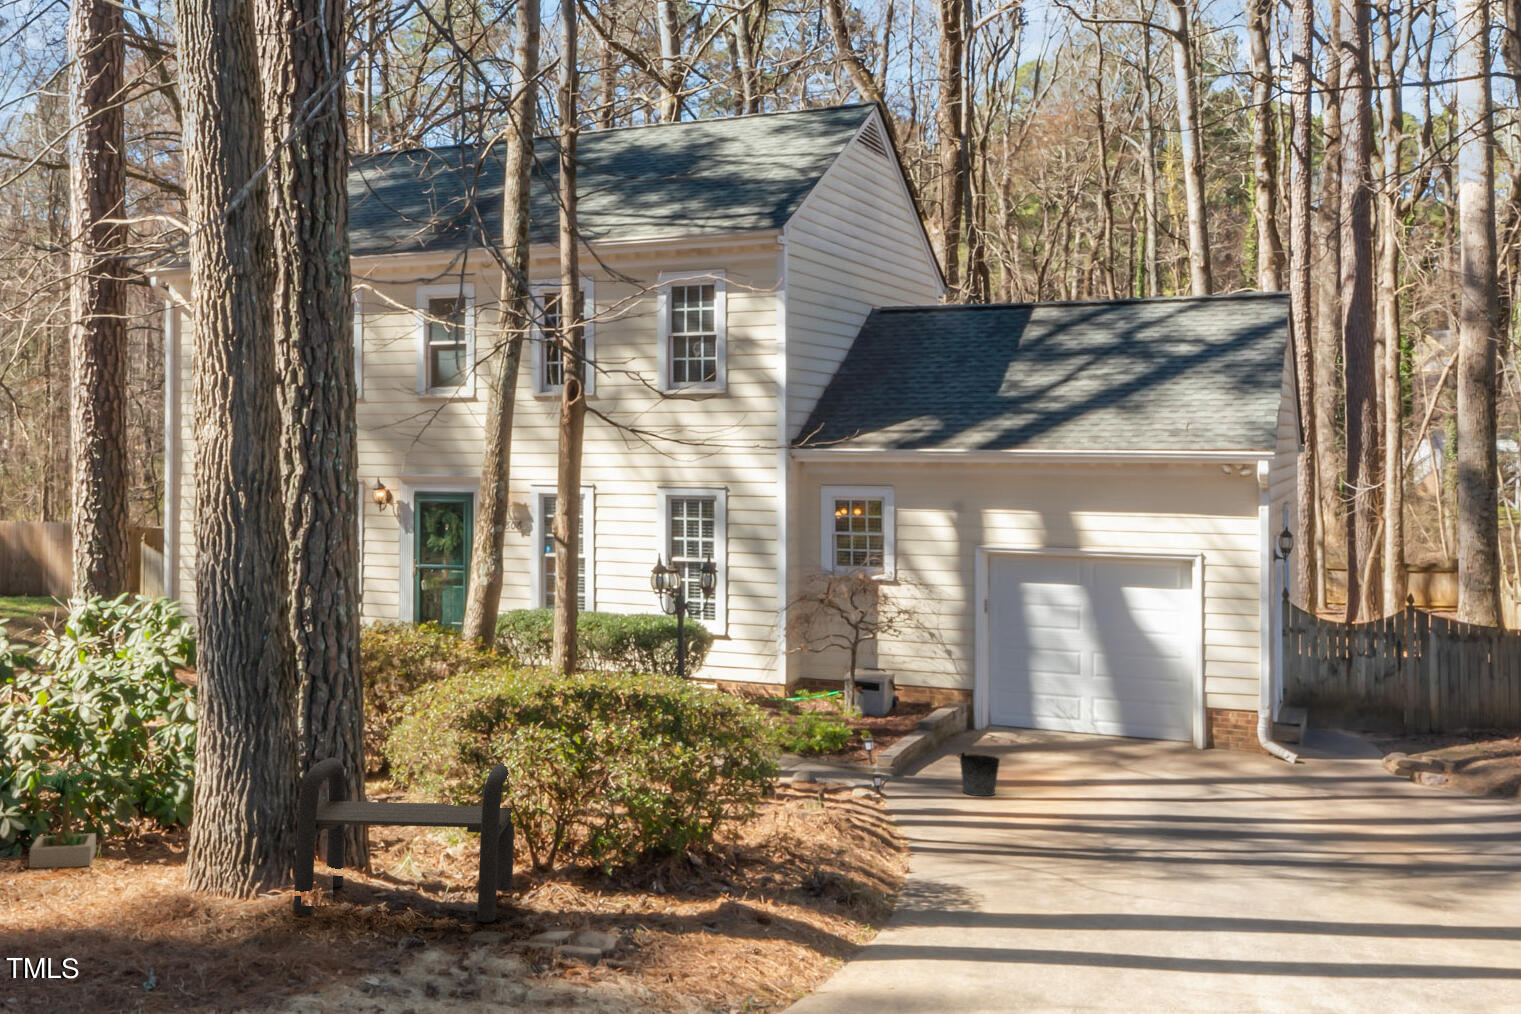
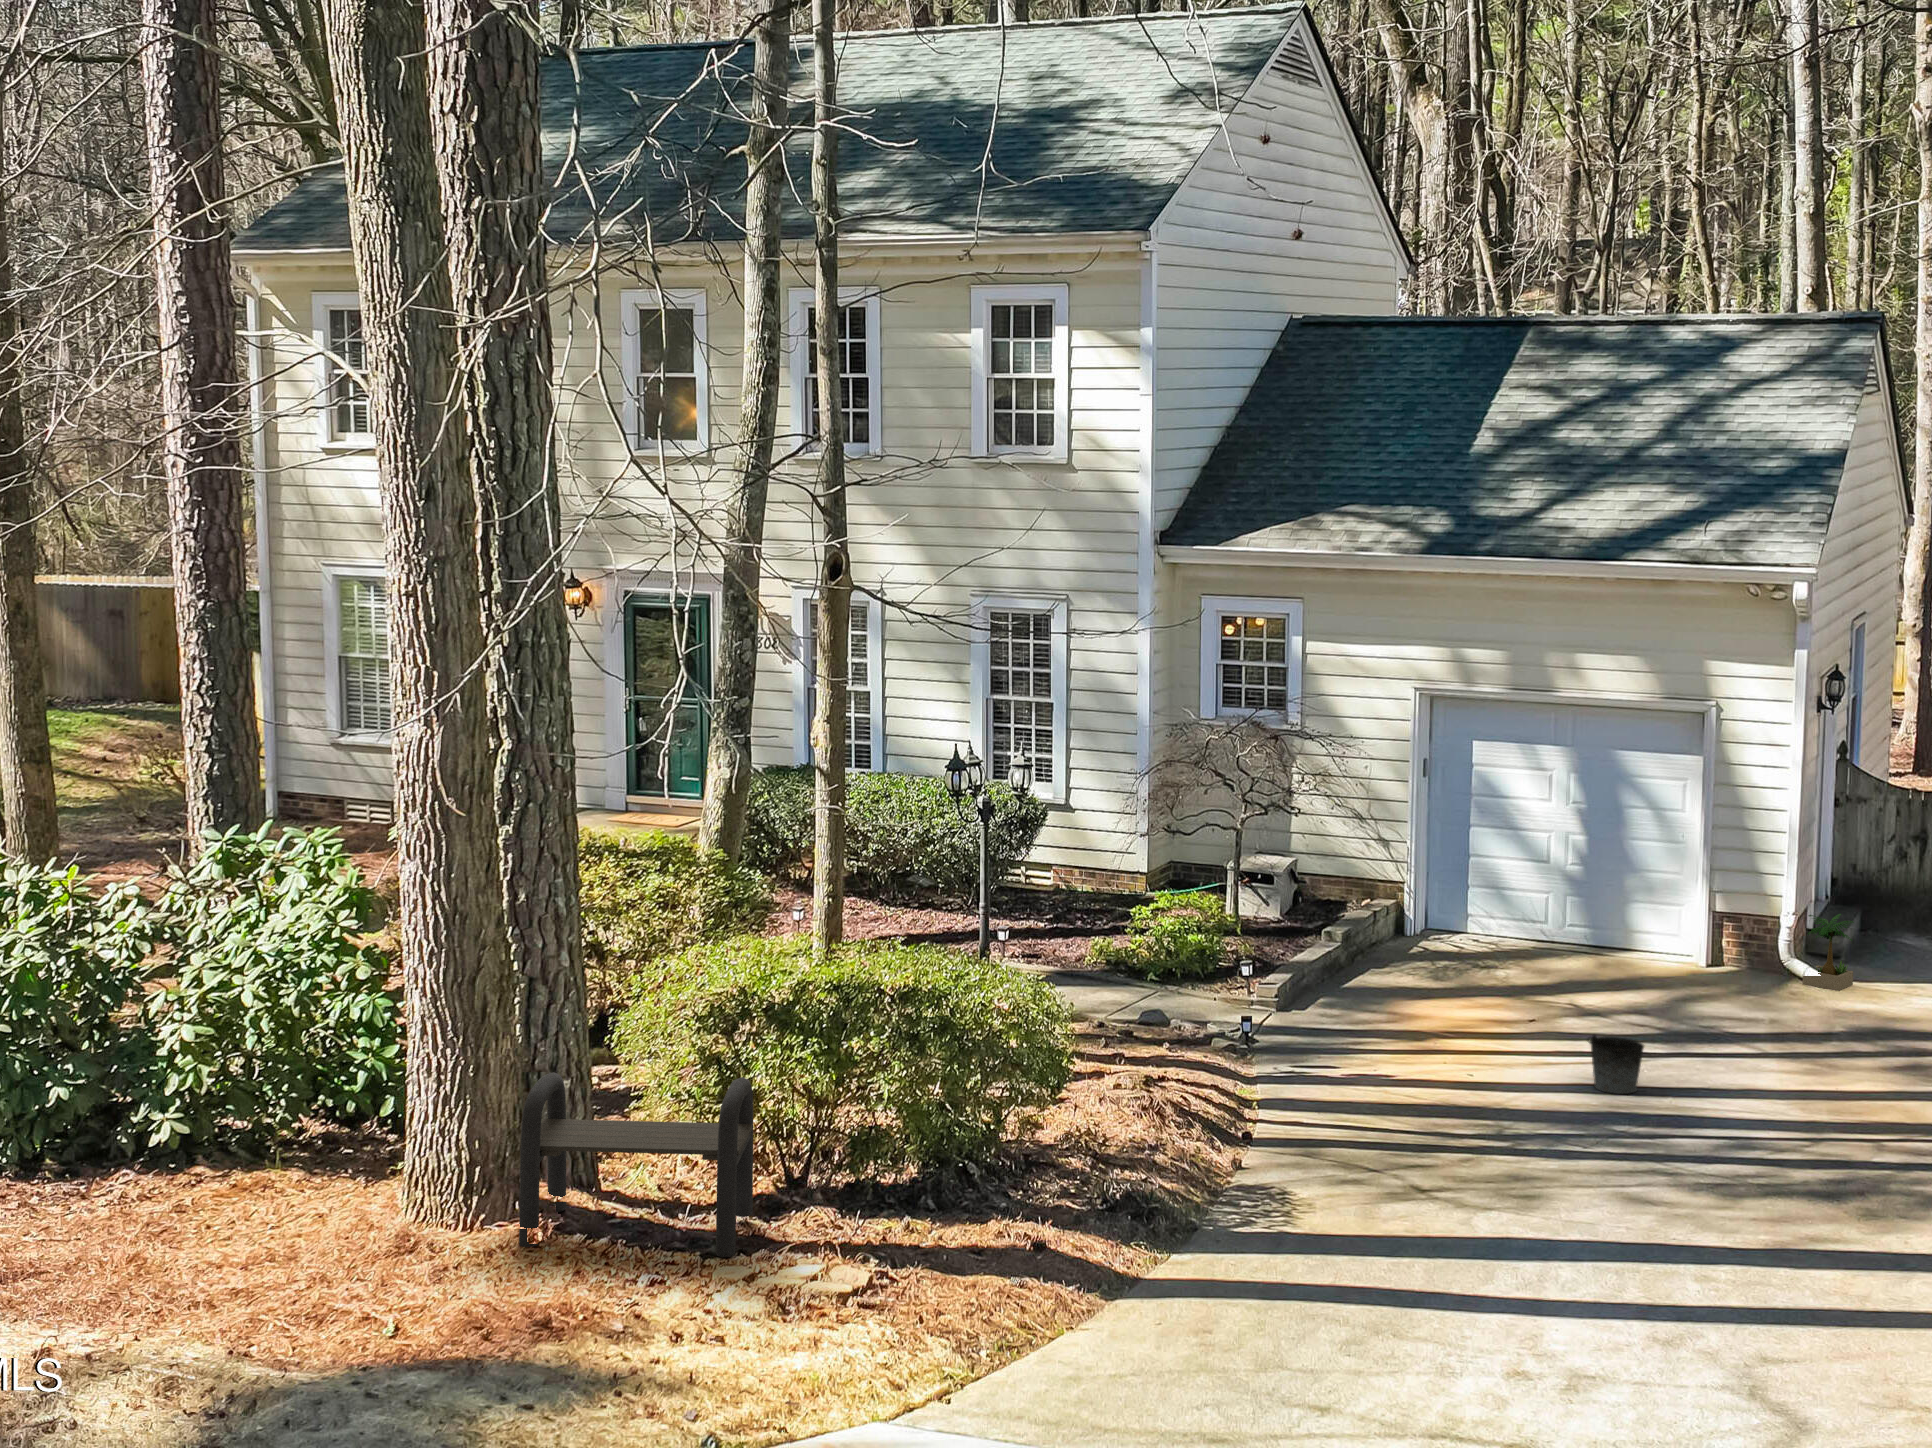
bucket: present [958,753,1000,796] -> present [1588,1035,1644,1094]
potted plant: present [29,759,106,868] -> present [1802,914,1854,990]

